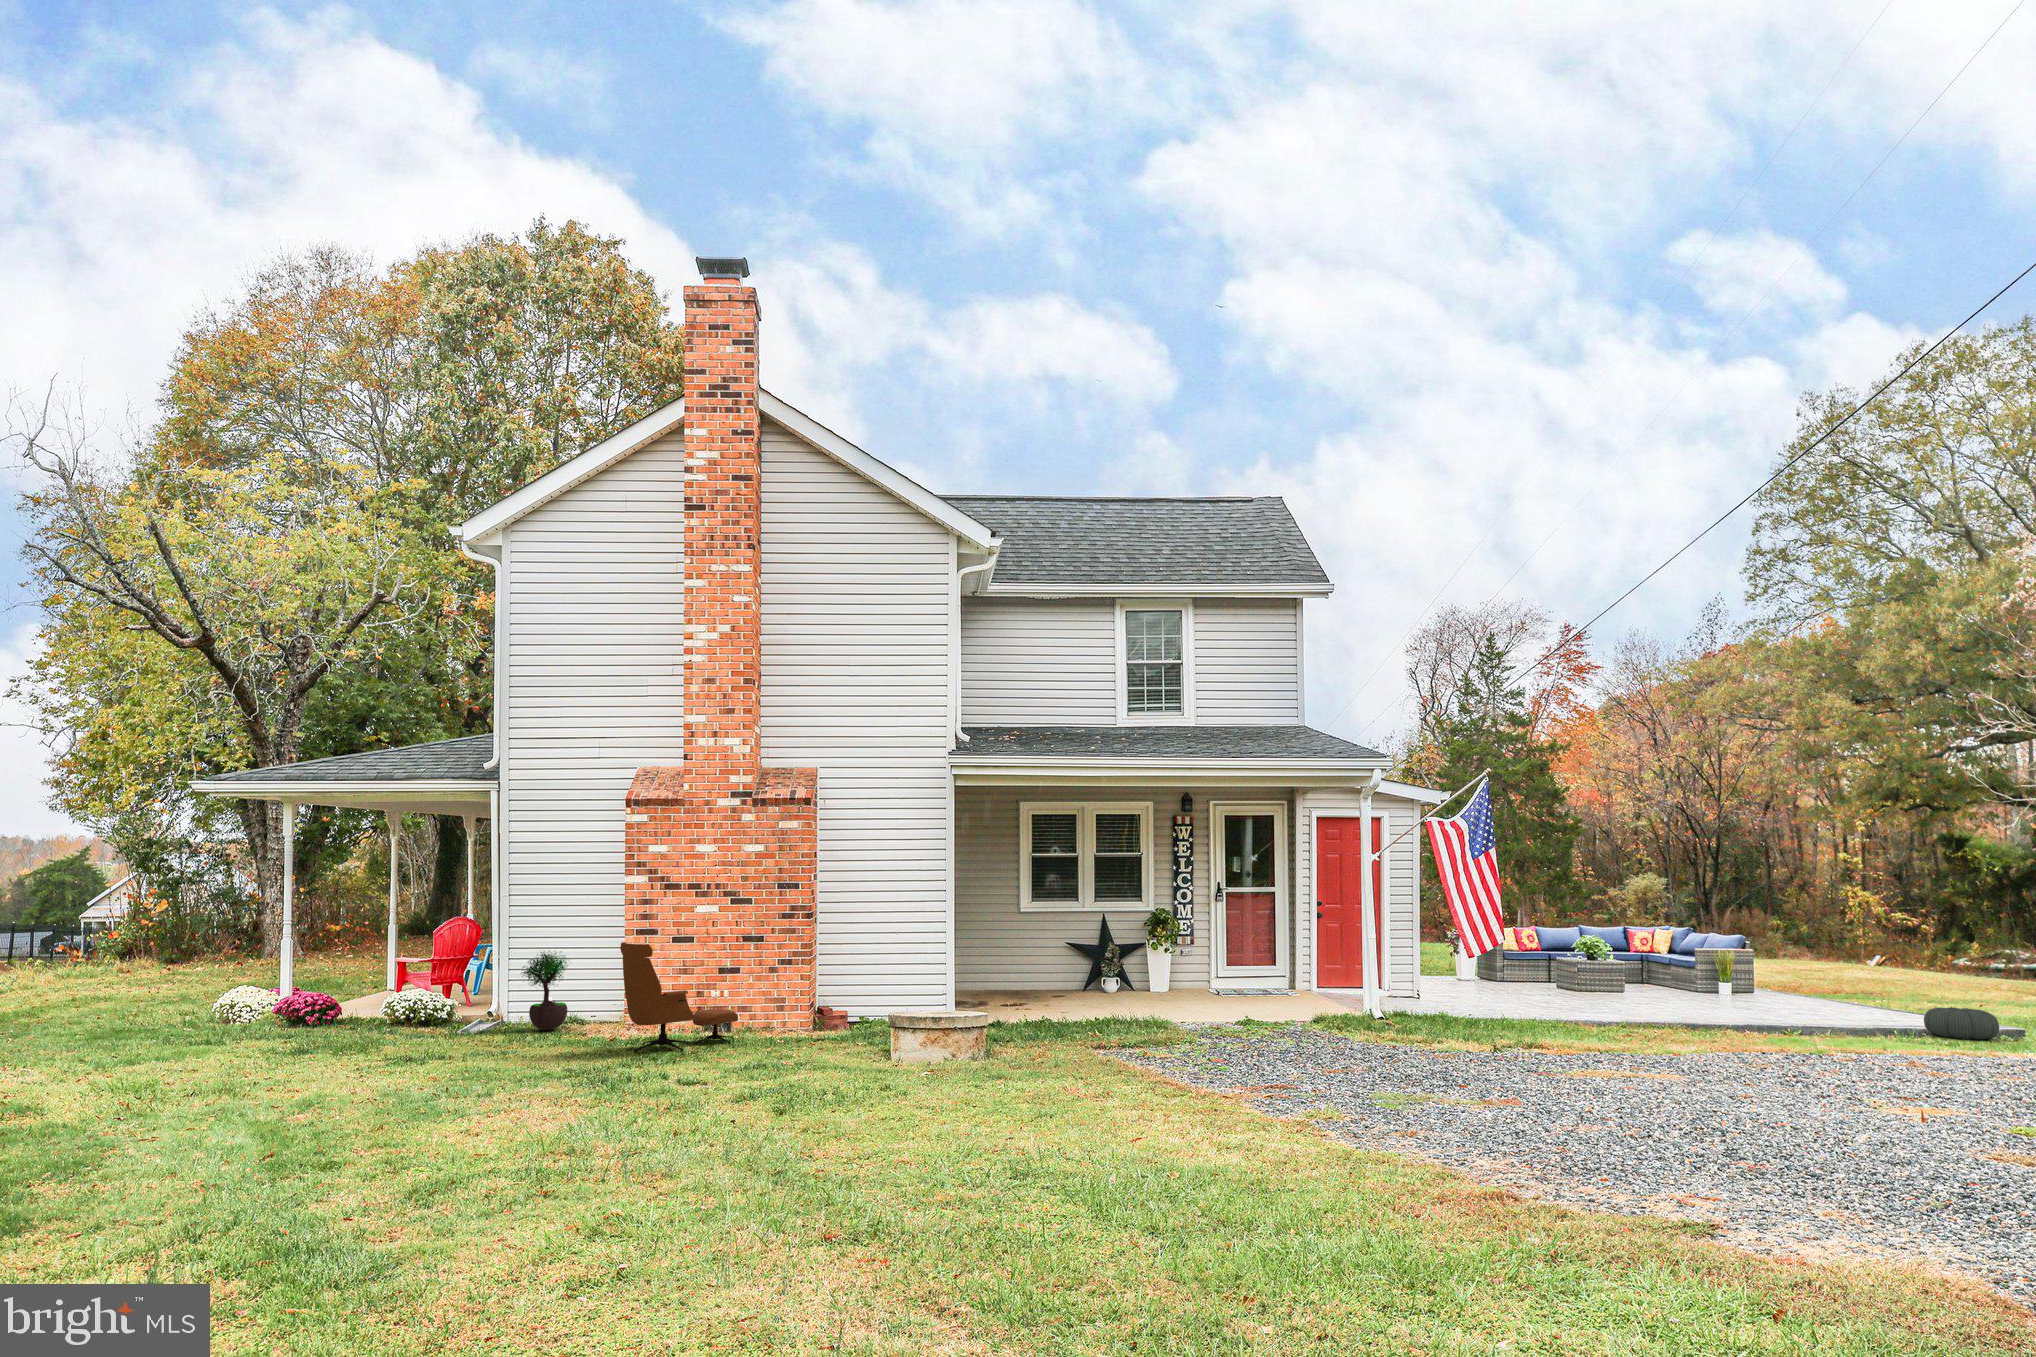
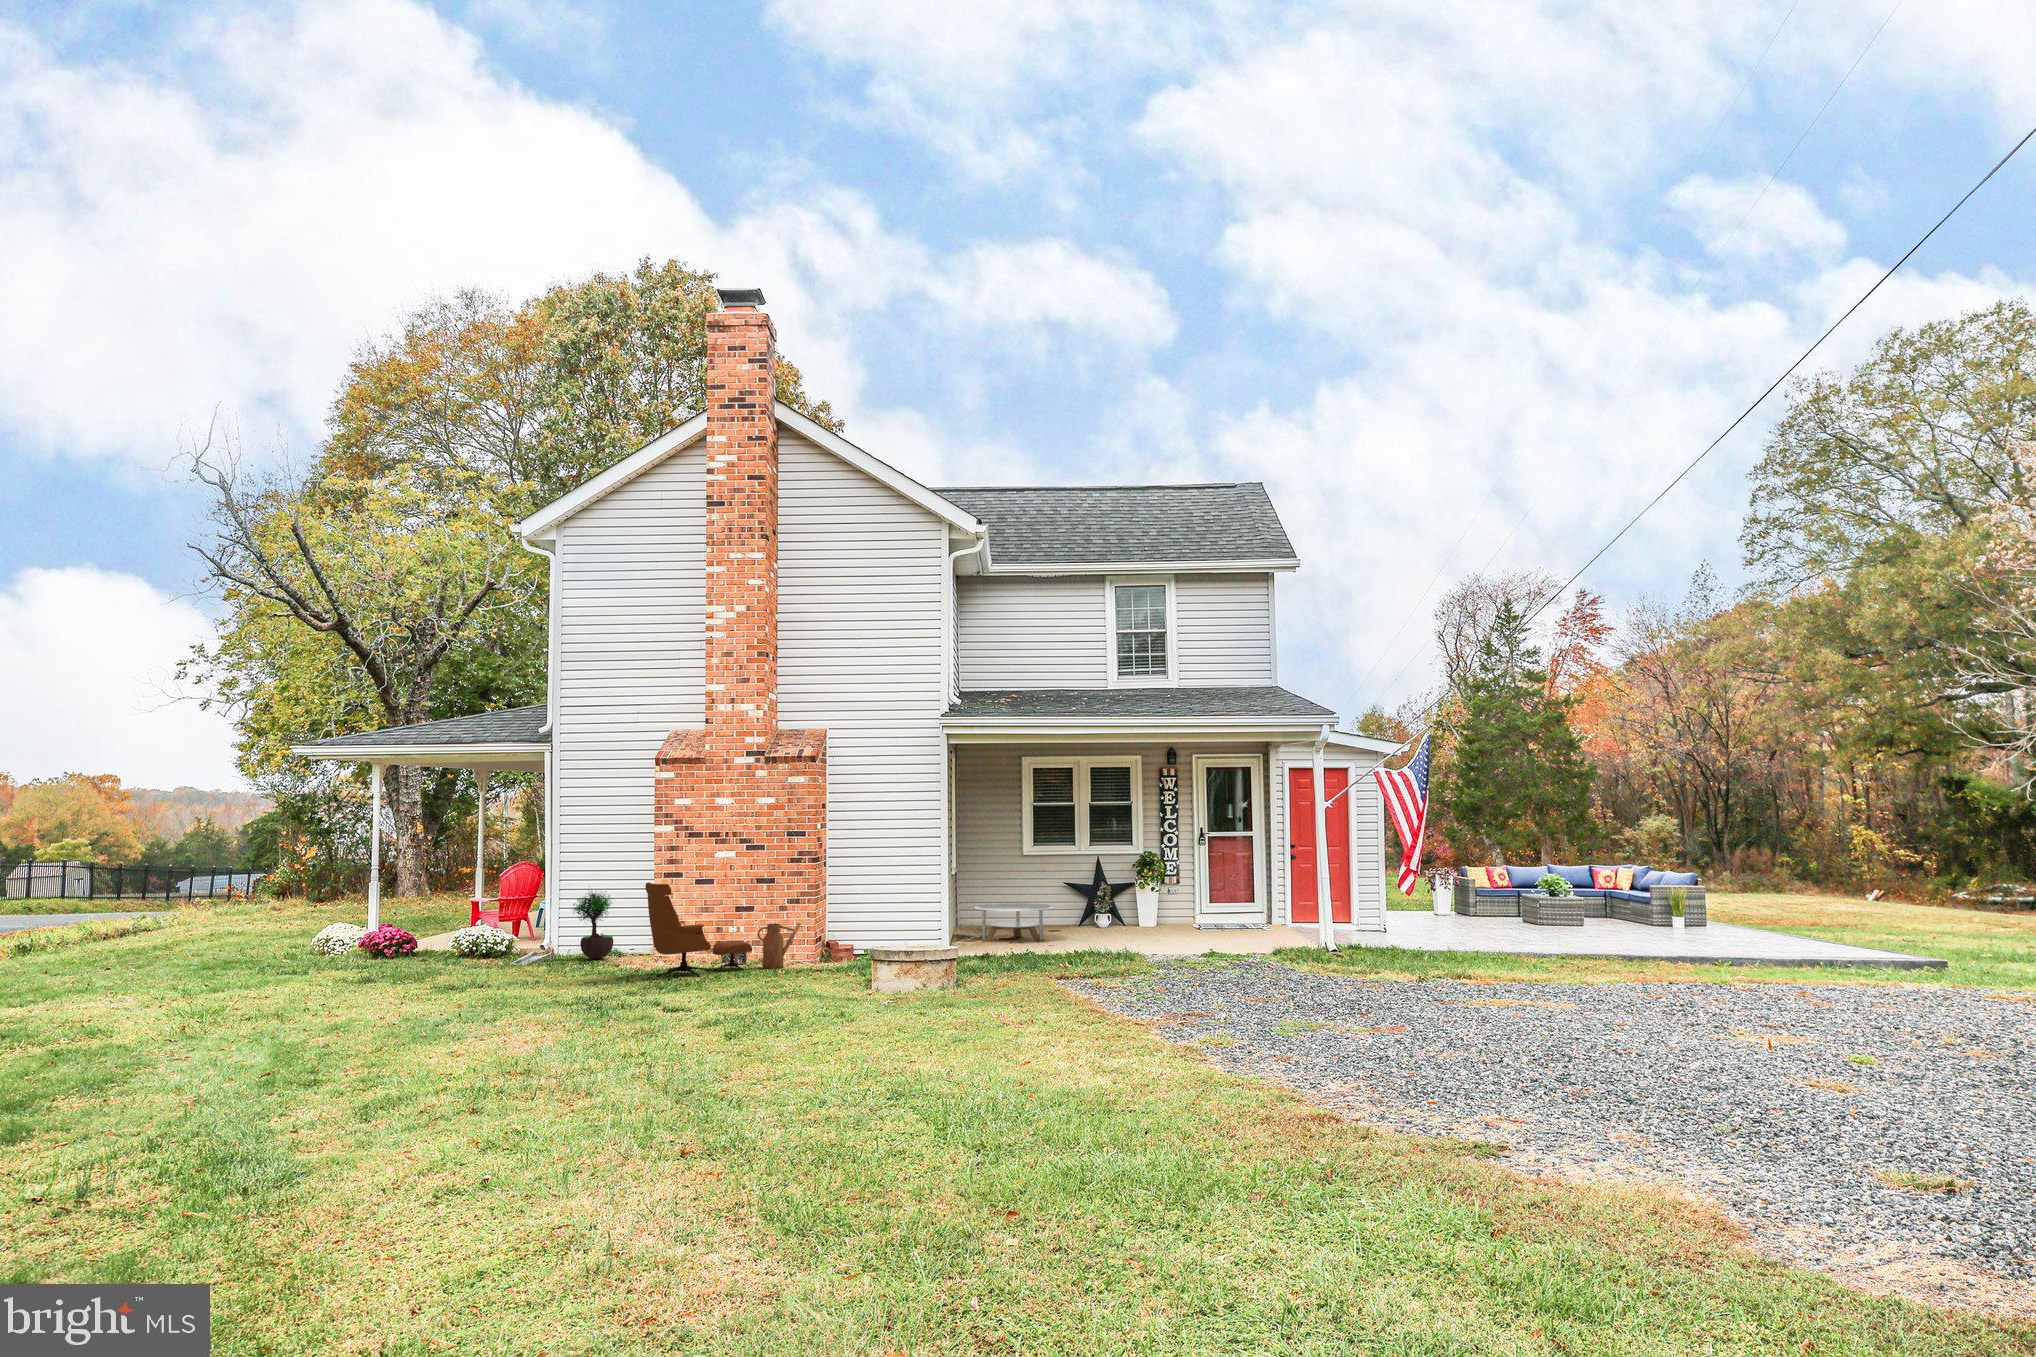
round table: none [971,964,1060,1008] -> present [975,903,1054,942]
watering can: none [744,988,794,1041] -> present [757,923,801,969]
pouf: present [1924,1007,1999,1040] -> none [1849,944,1920,973]

